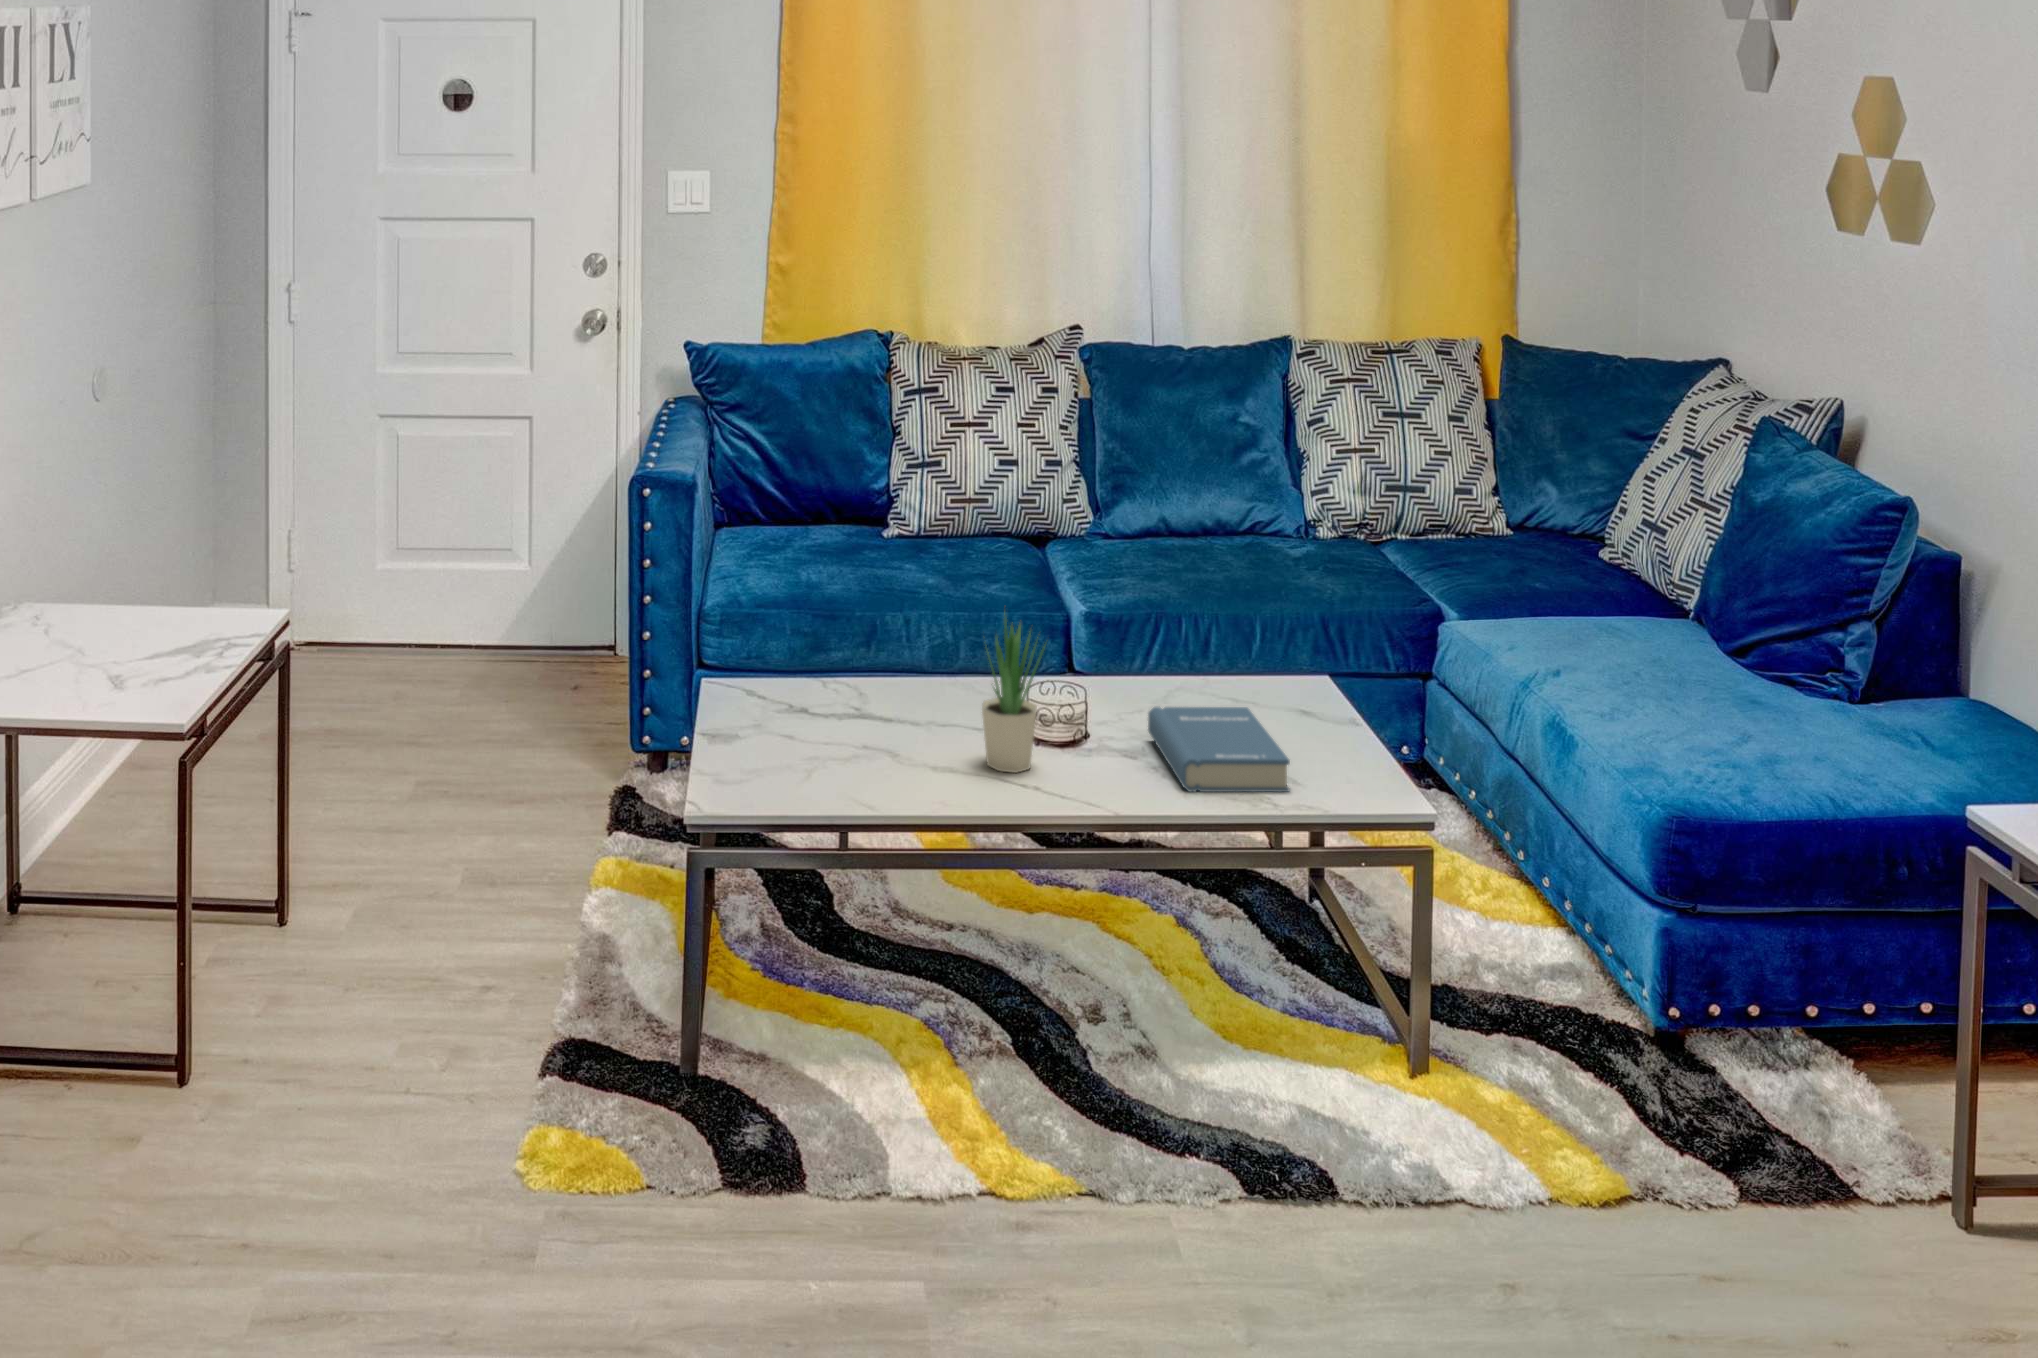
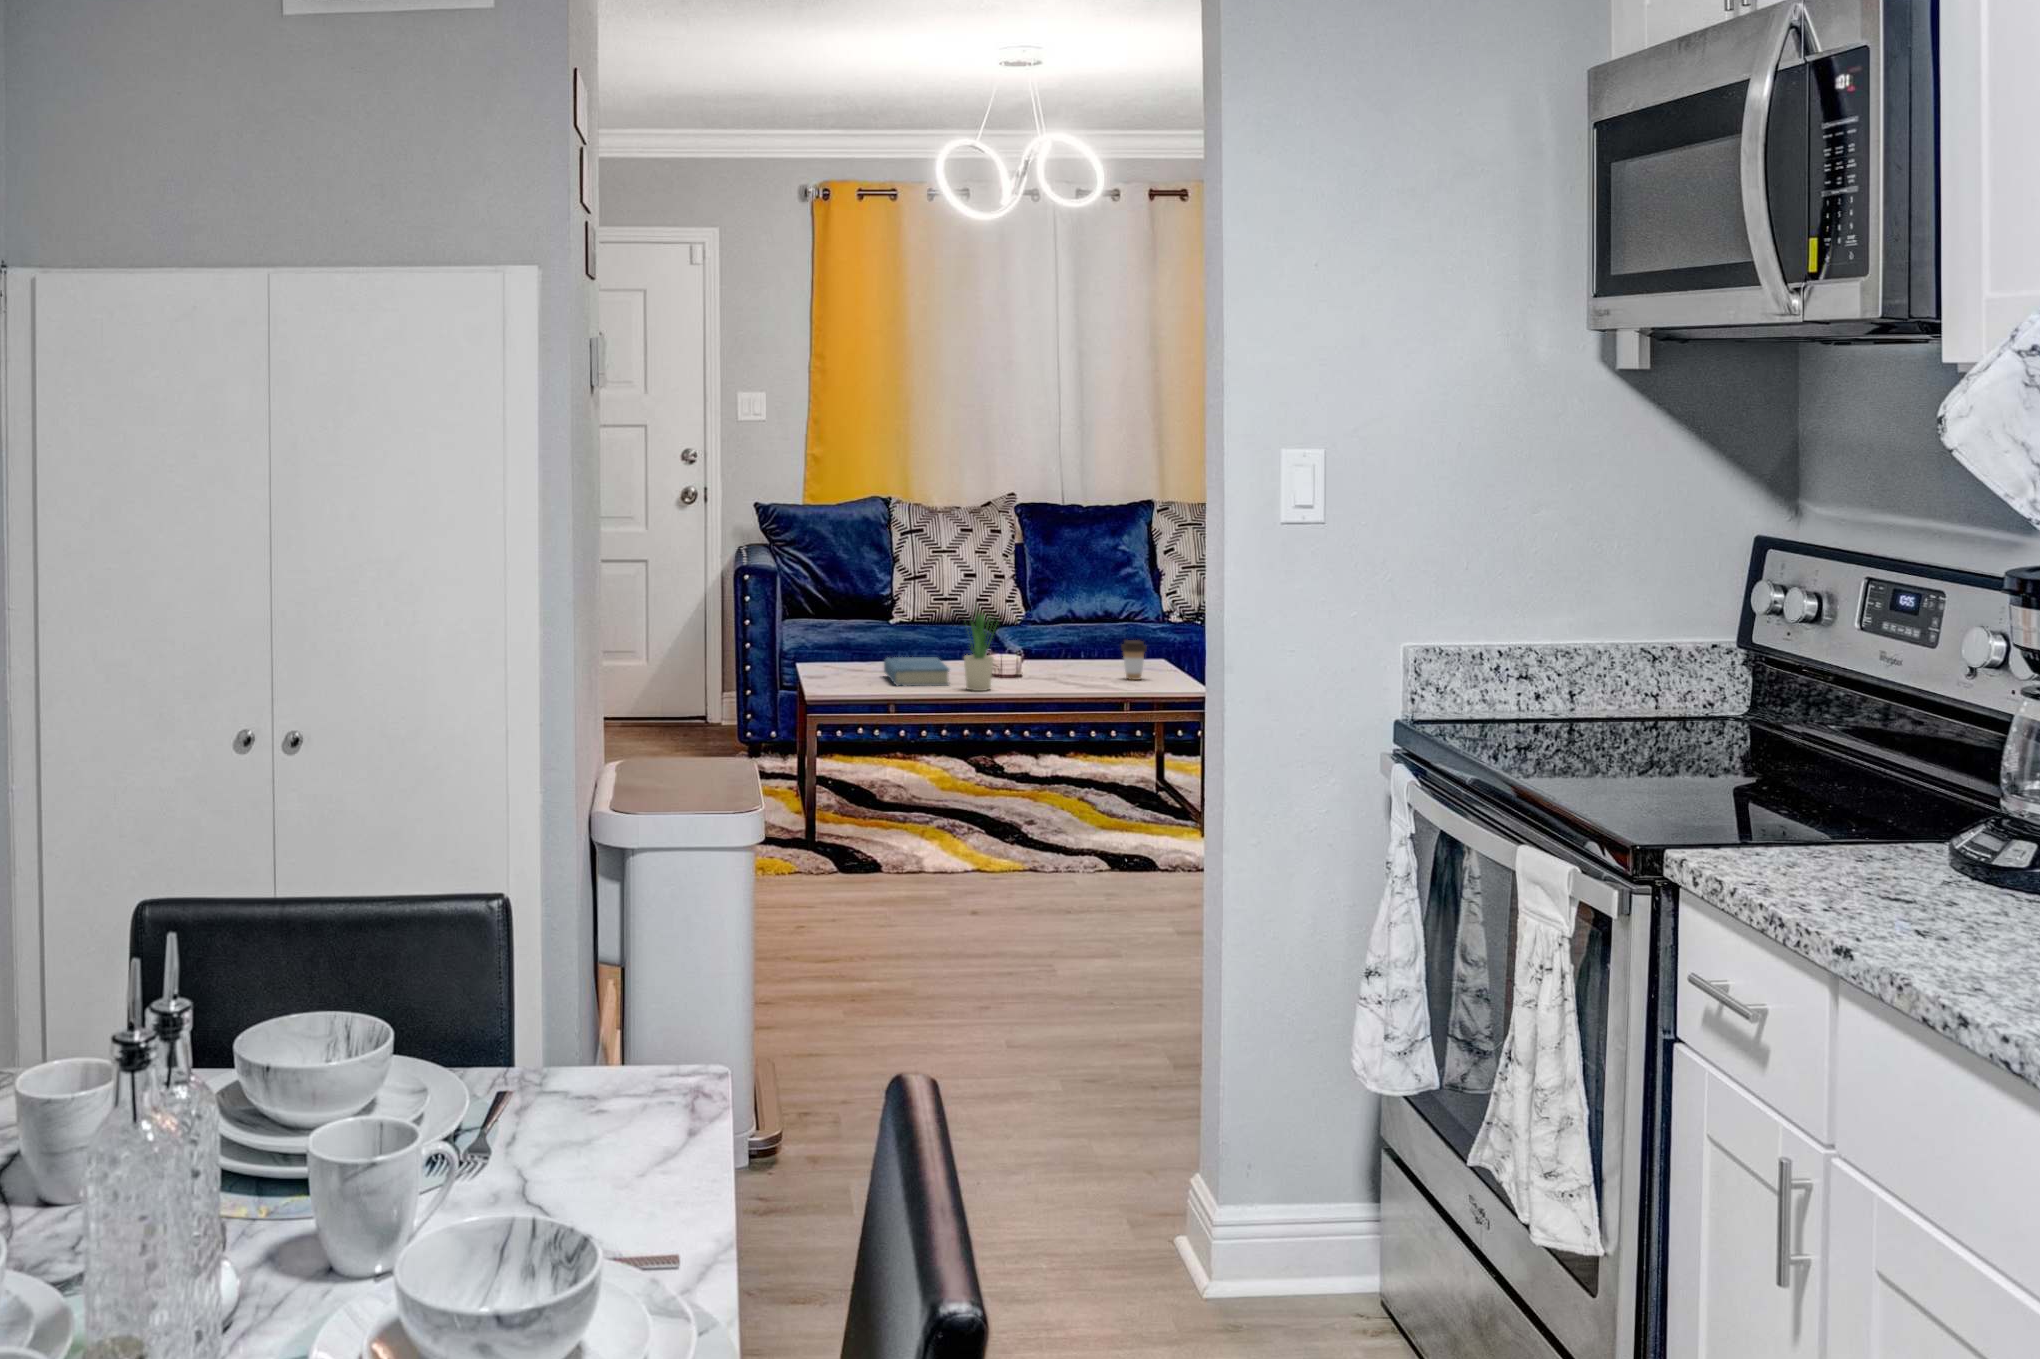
coffee cup: none [1265,654,1312,729] -> present [1121,640,1147,680]
hardback book: present [1148,707,1290,792] -> present [884,657,949,686]

